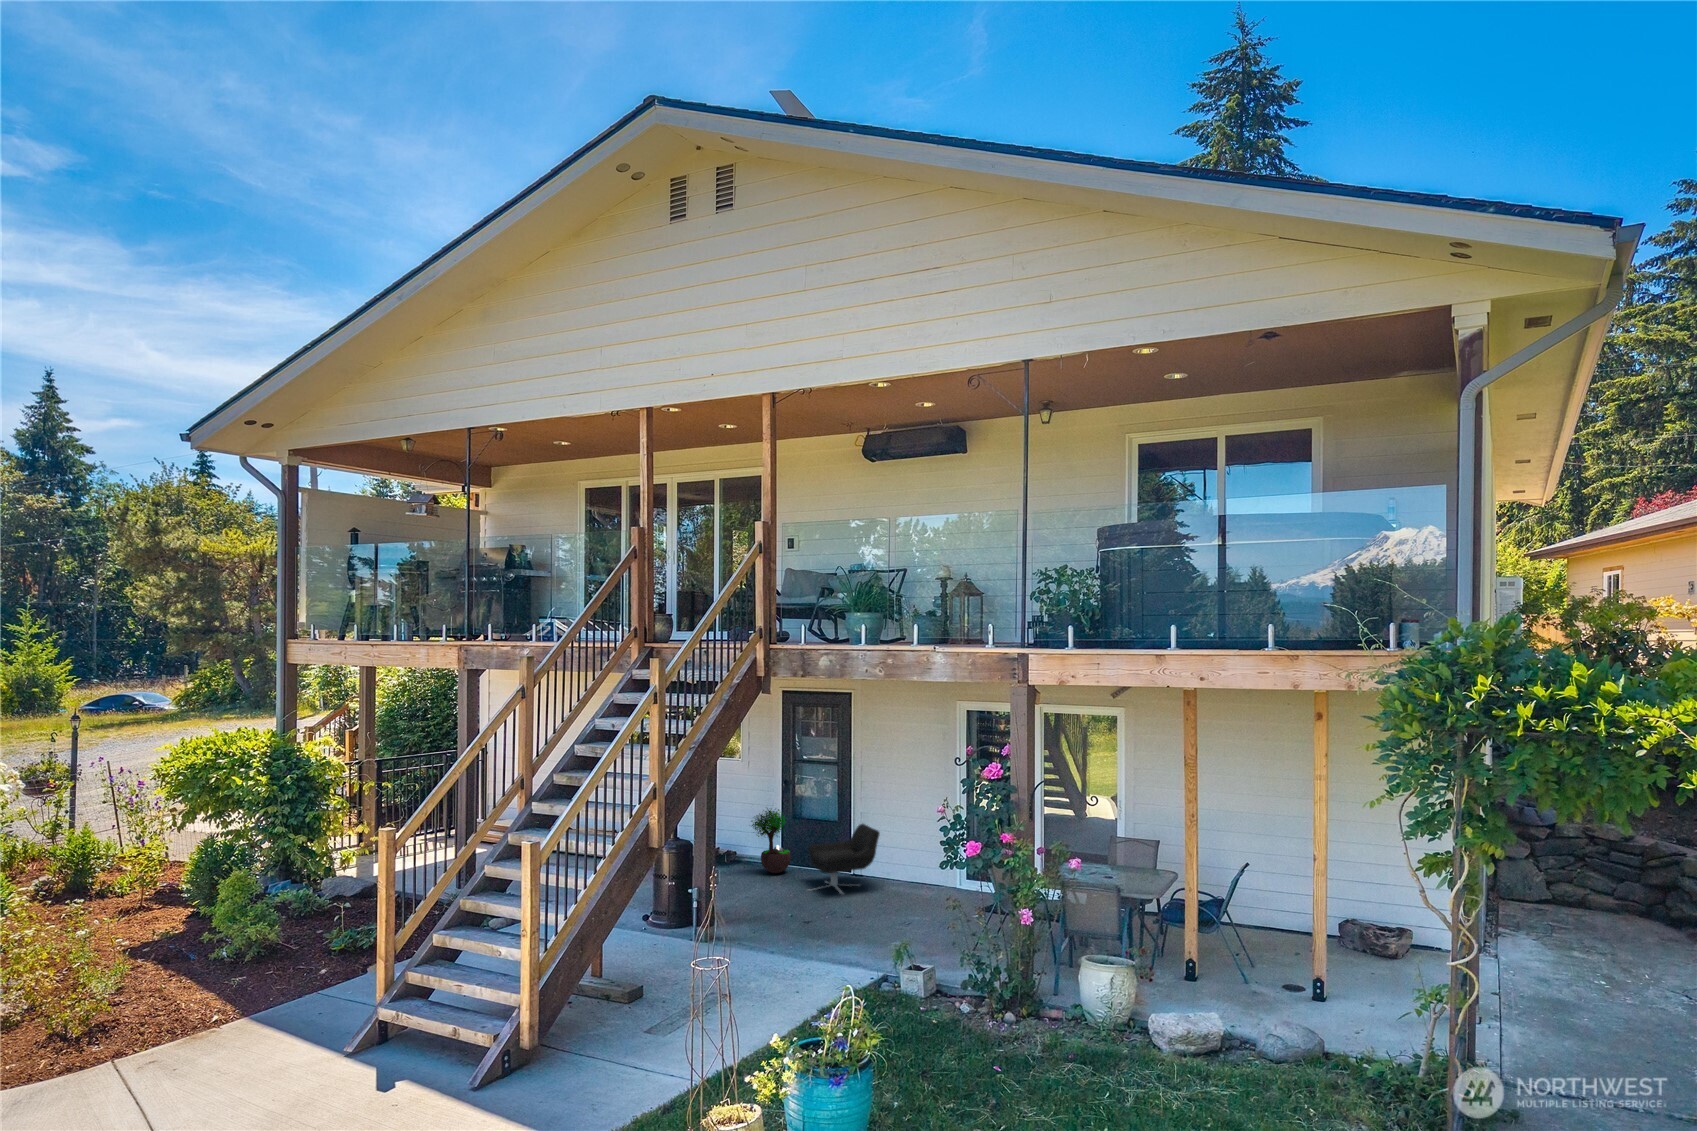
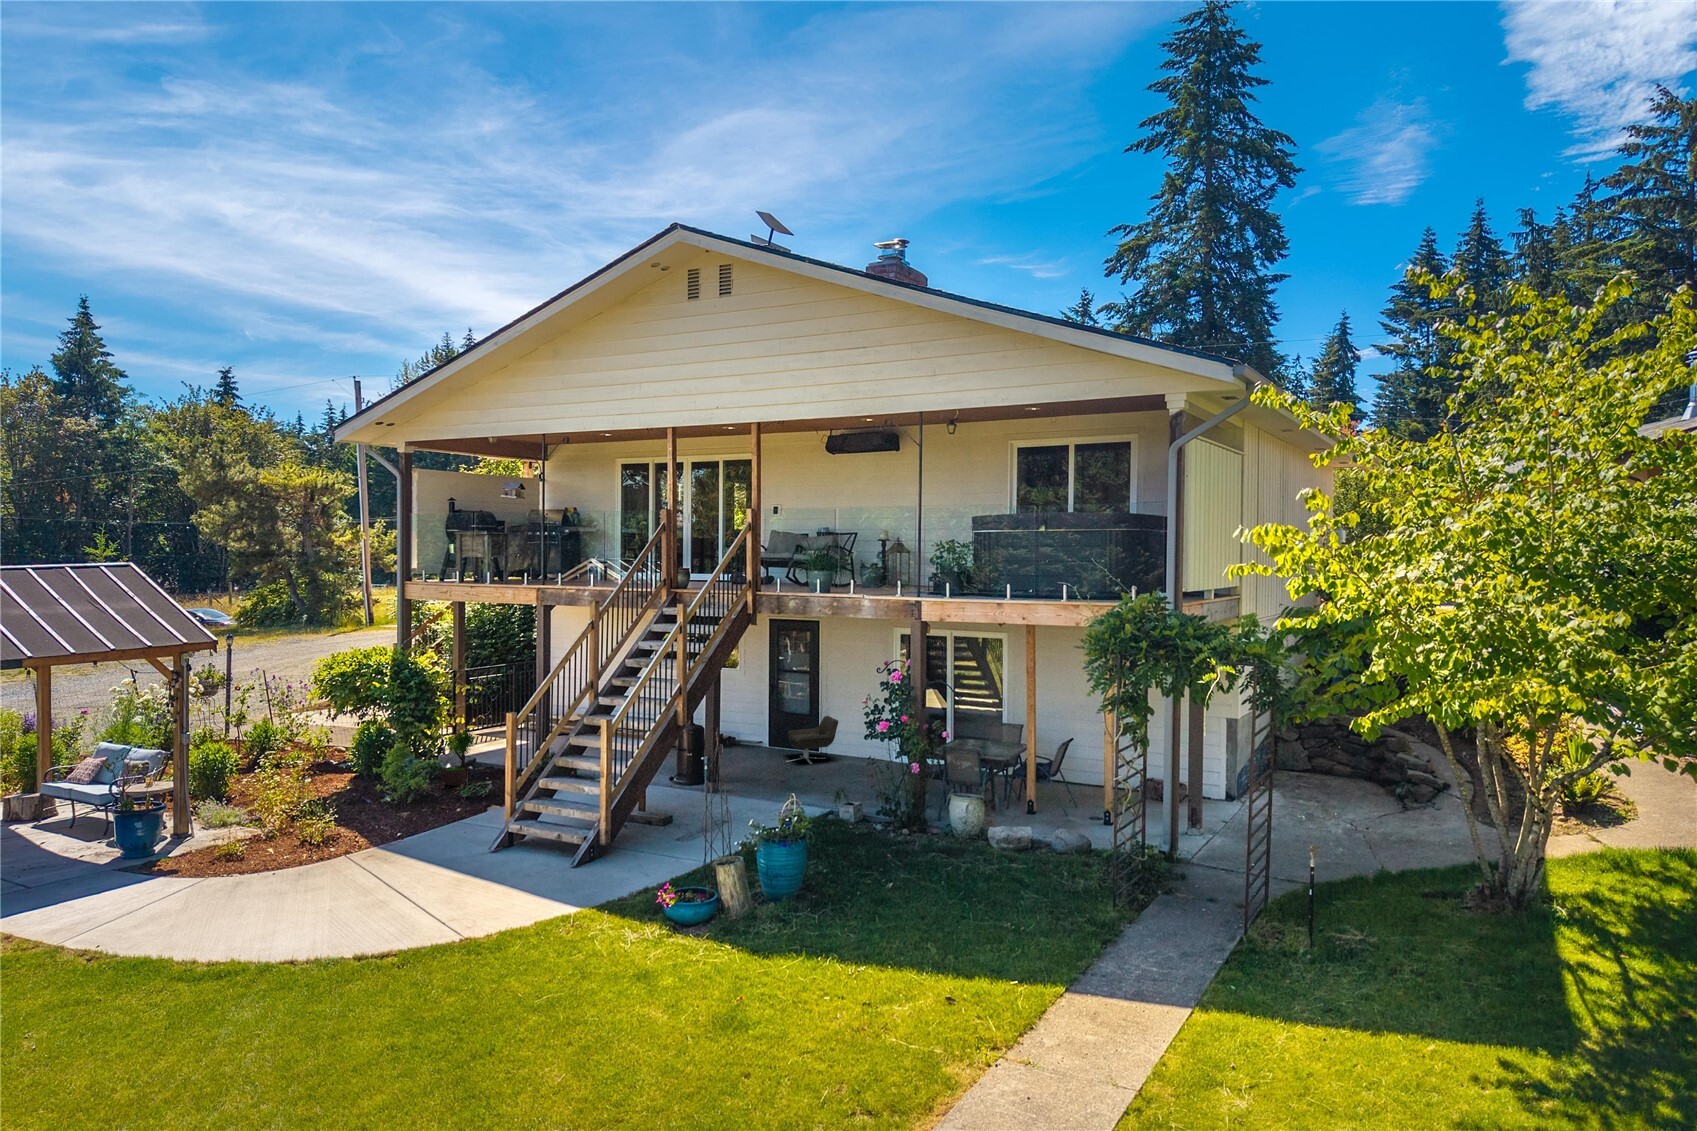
potted tree: present [751,808,791,873] -> present [440,731,475,786]

